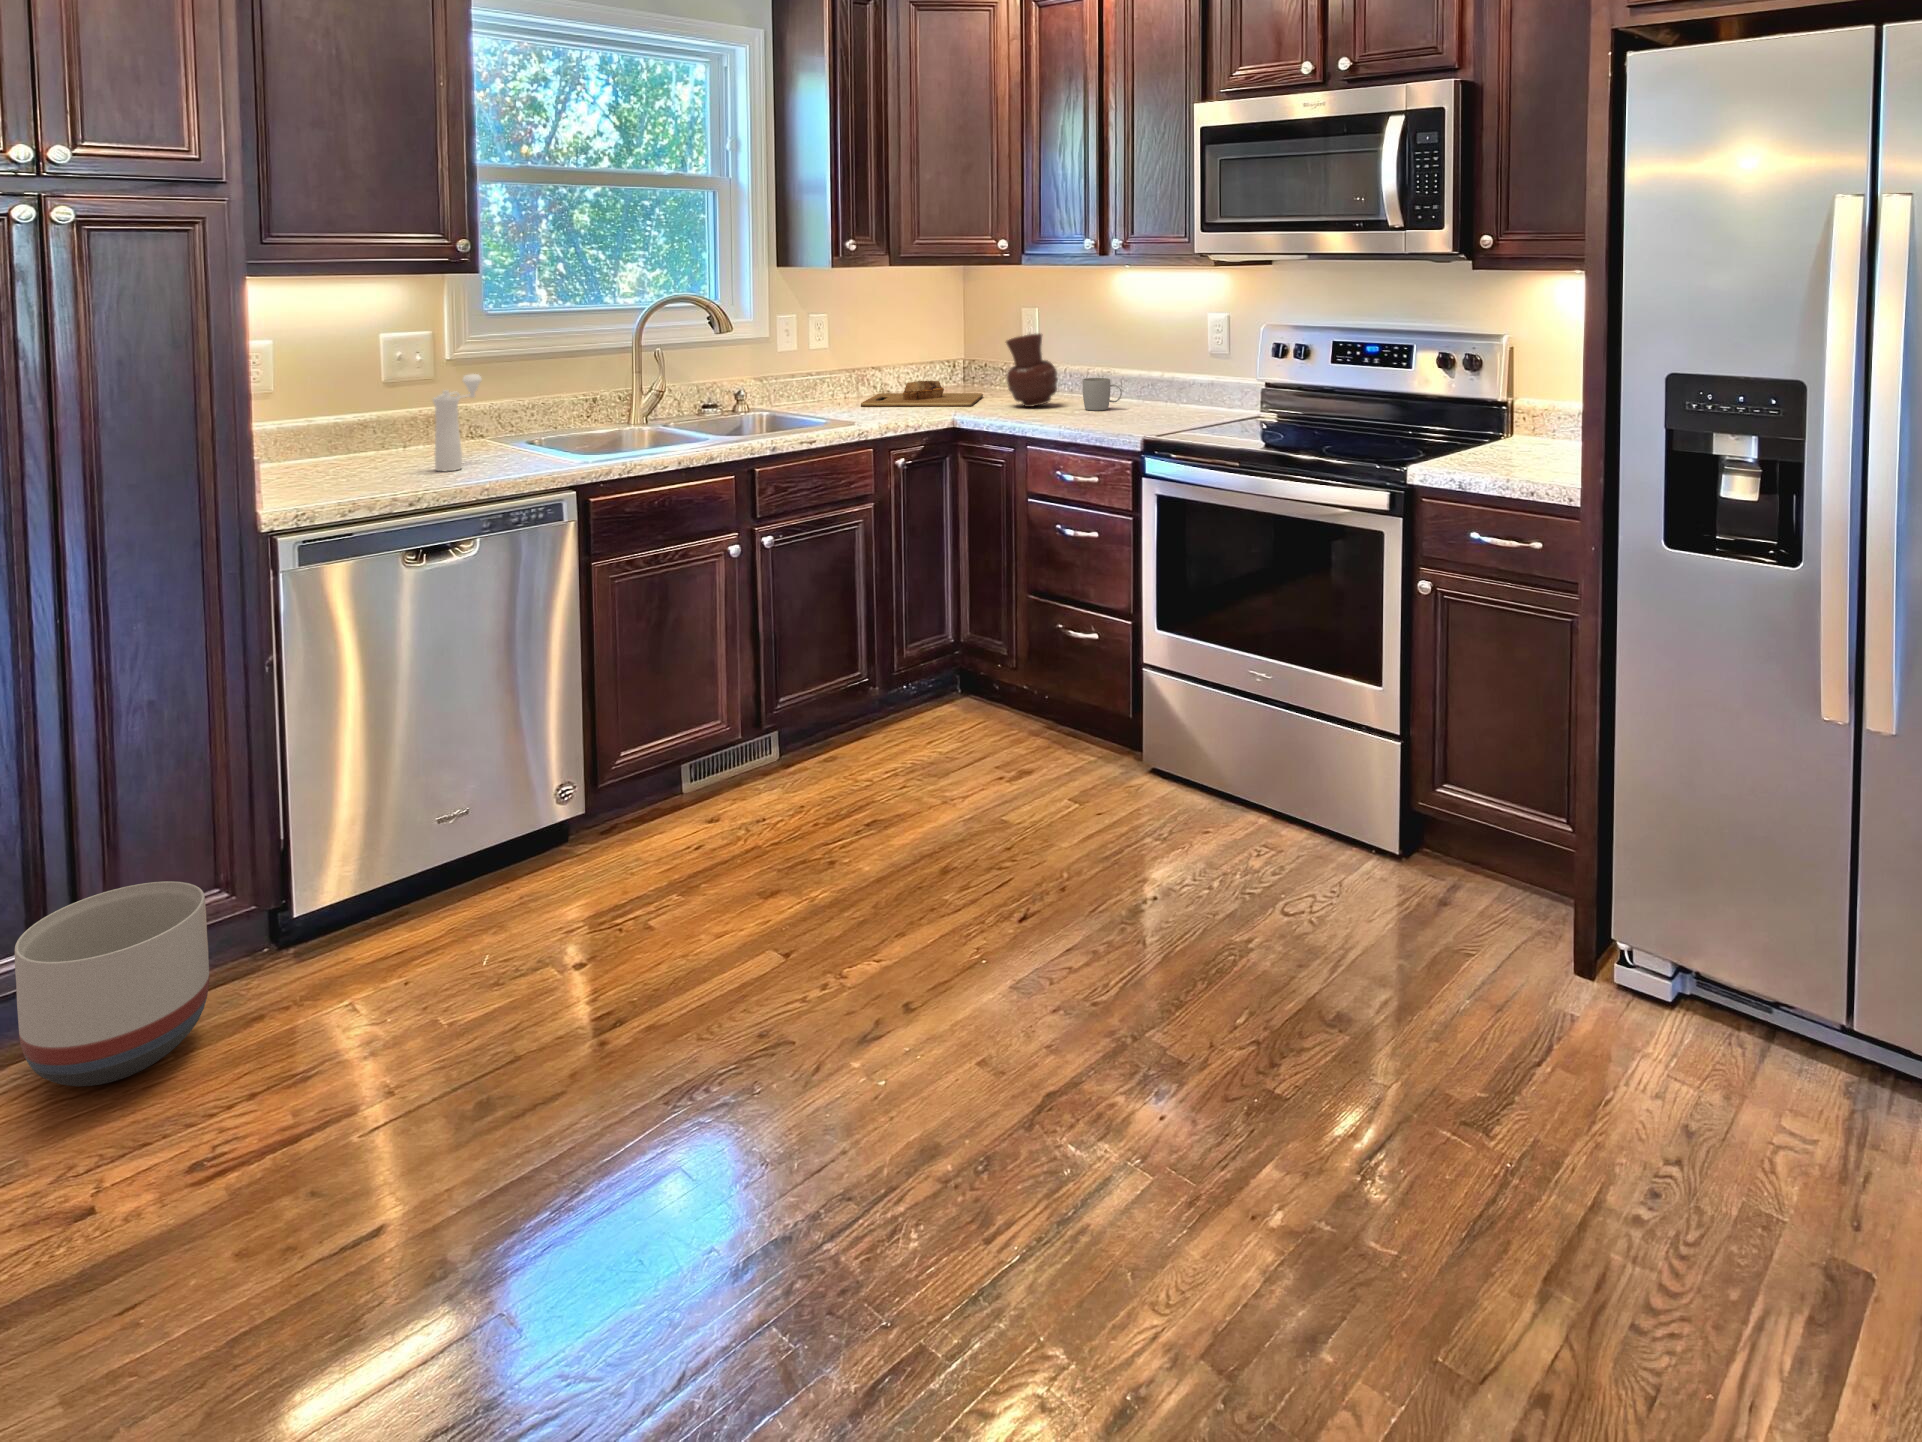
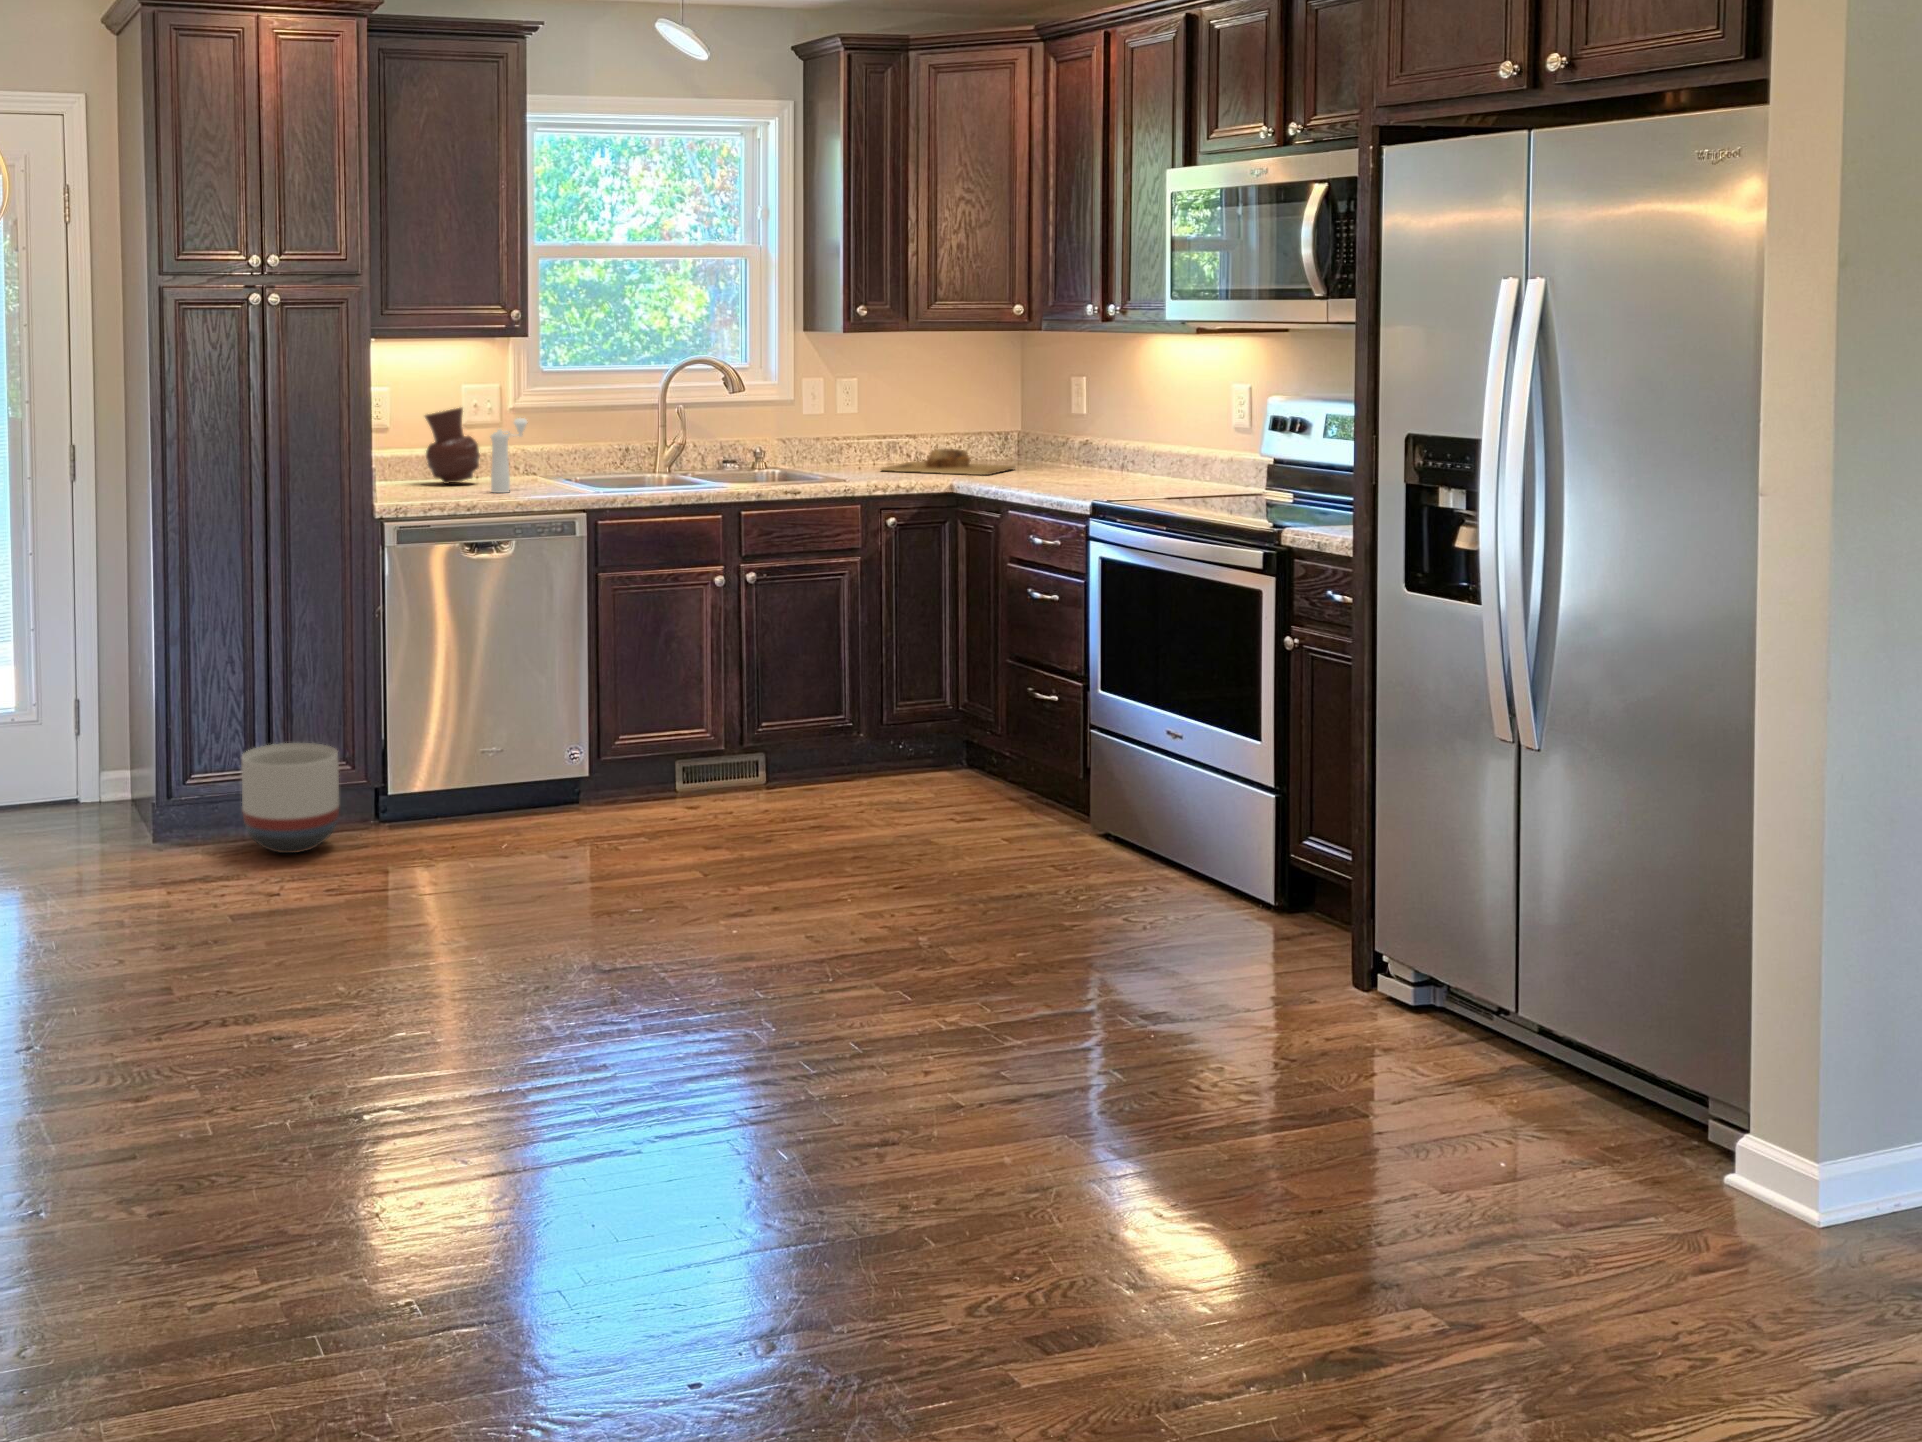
vase: present [1006,334,1058,407] -> present [425,408,480,484]
mug: present [1082,378,1122,411] -> none [1093,450,1135,483]

